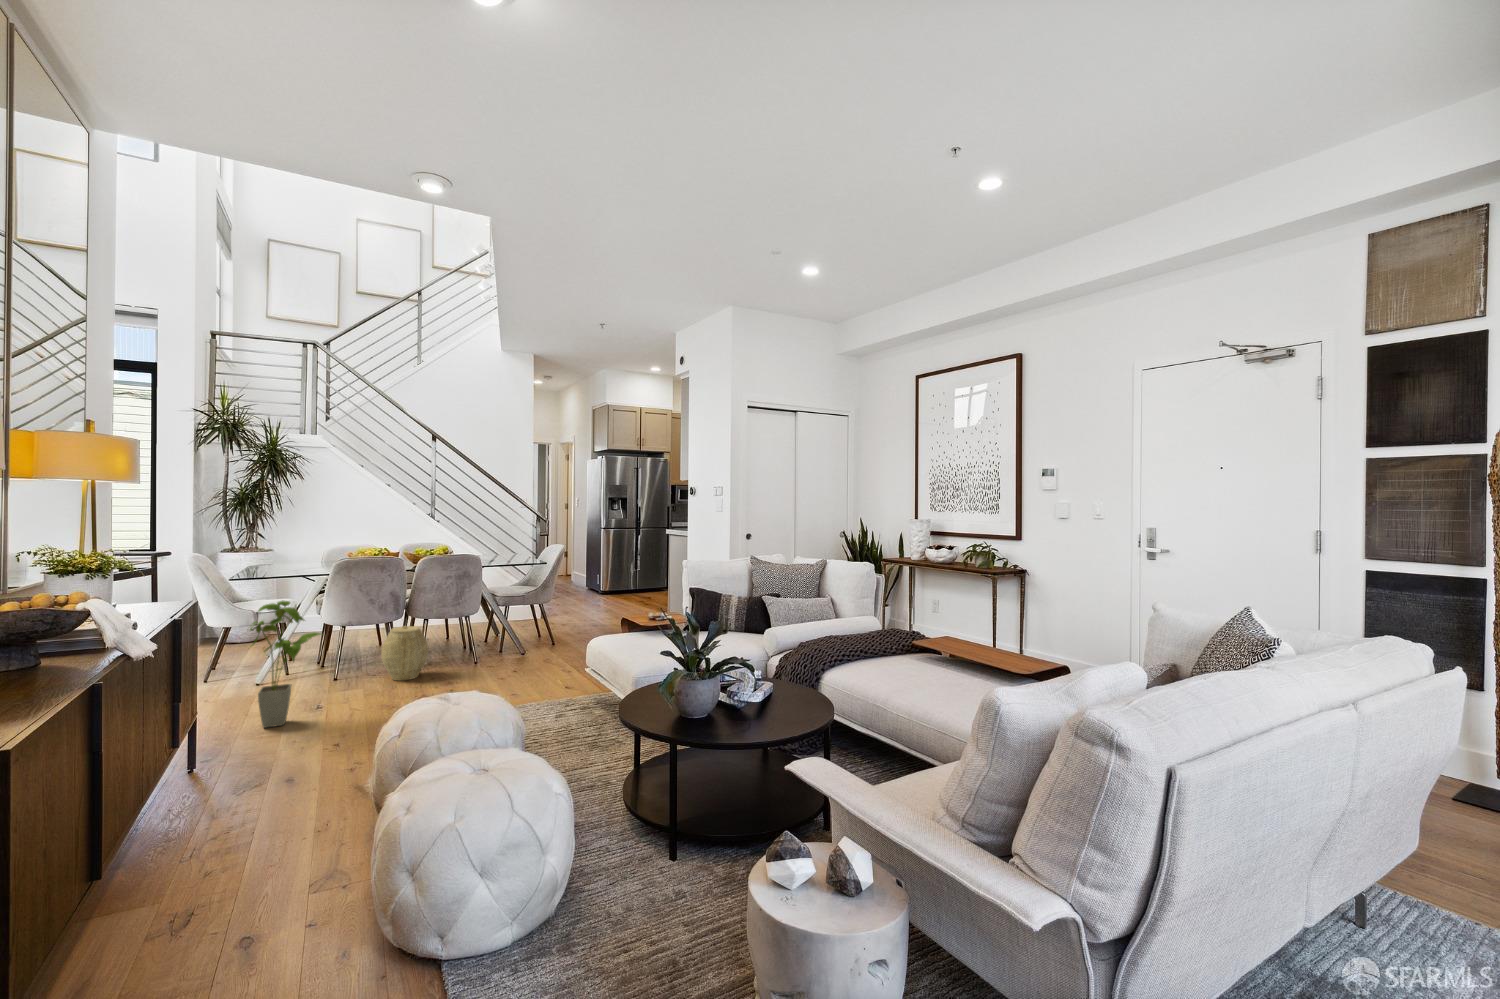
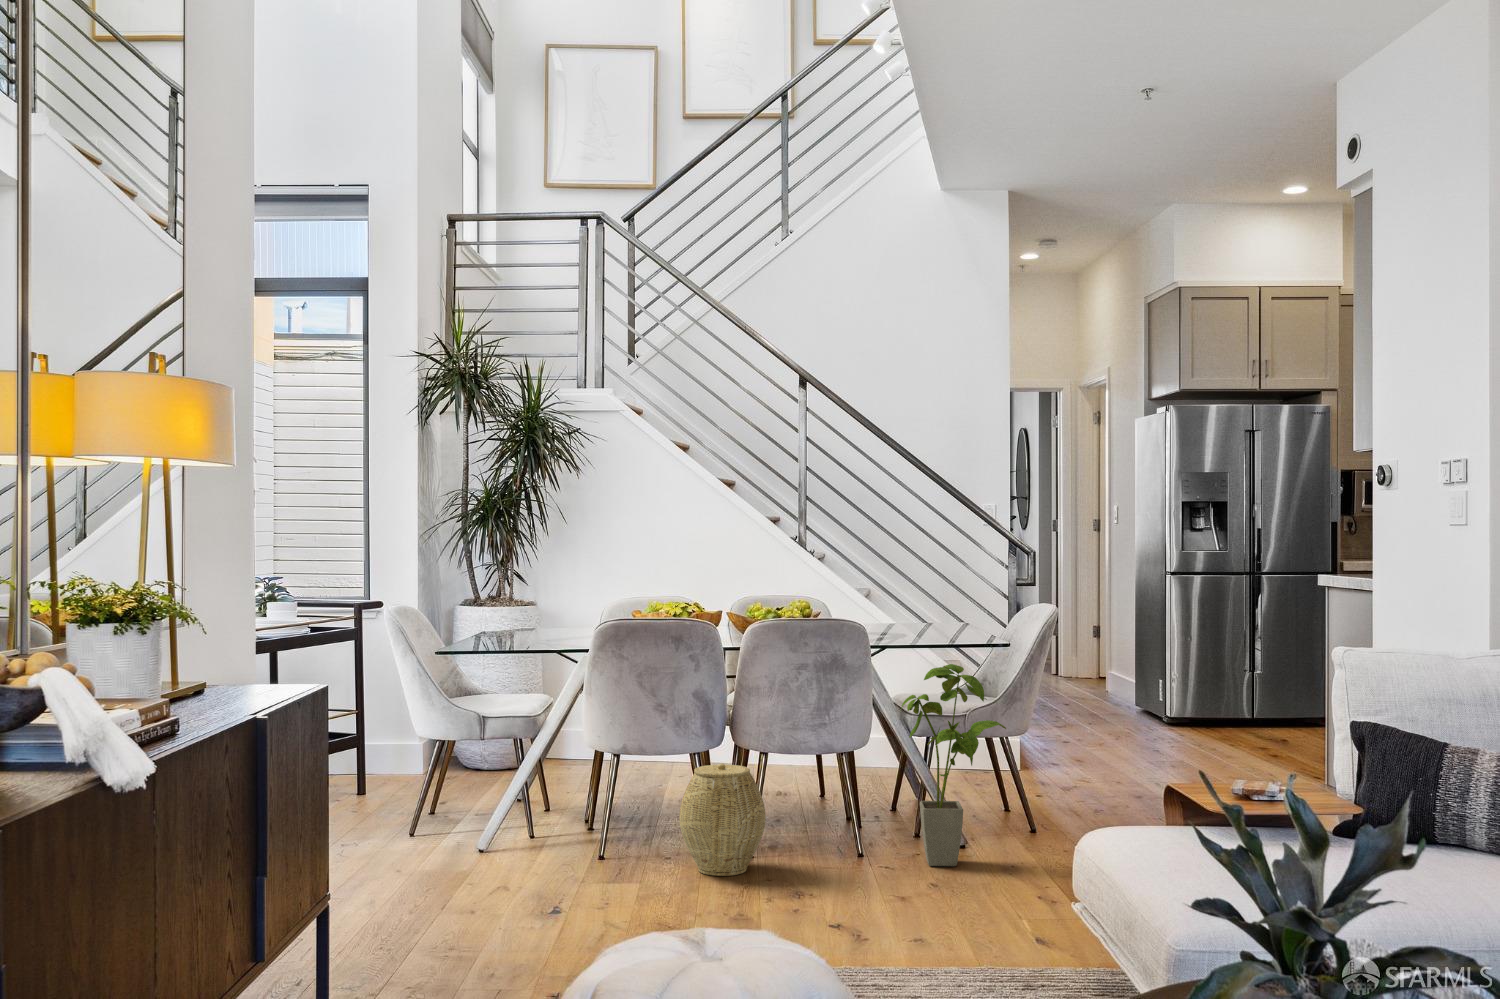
house plant: present [250,600,321,728] -> present [901,664,1006,866]

